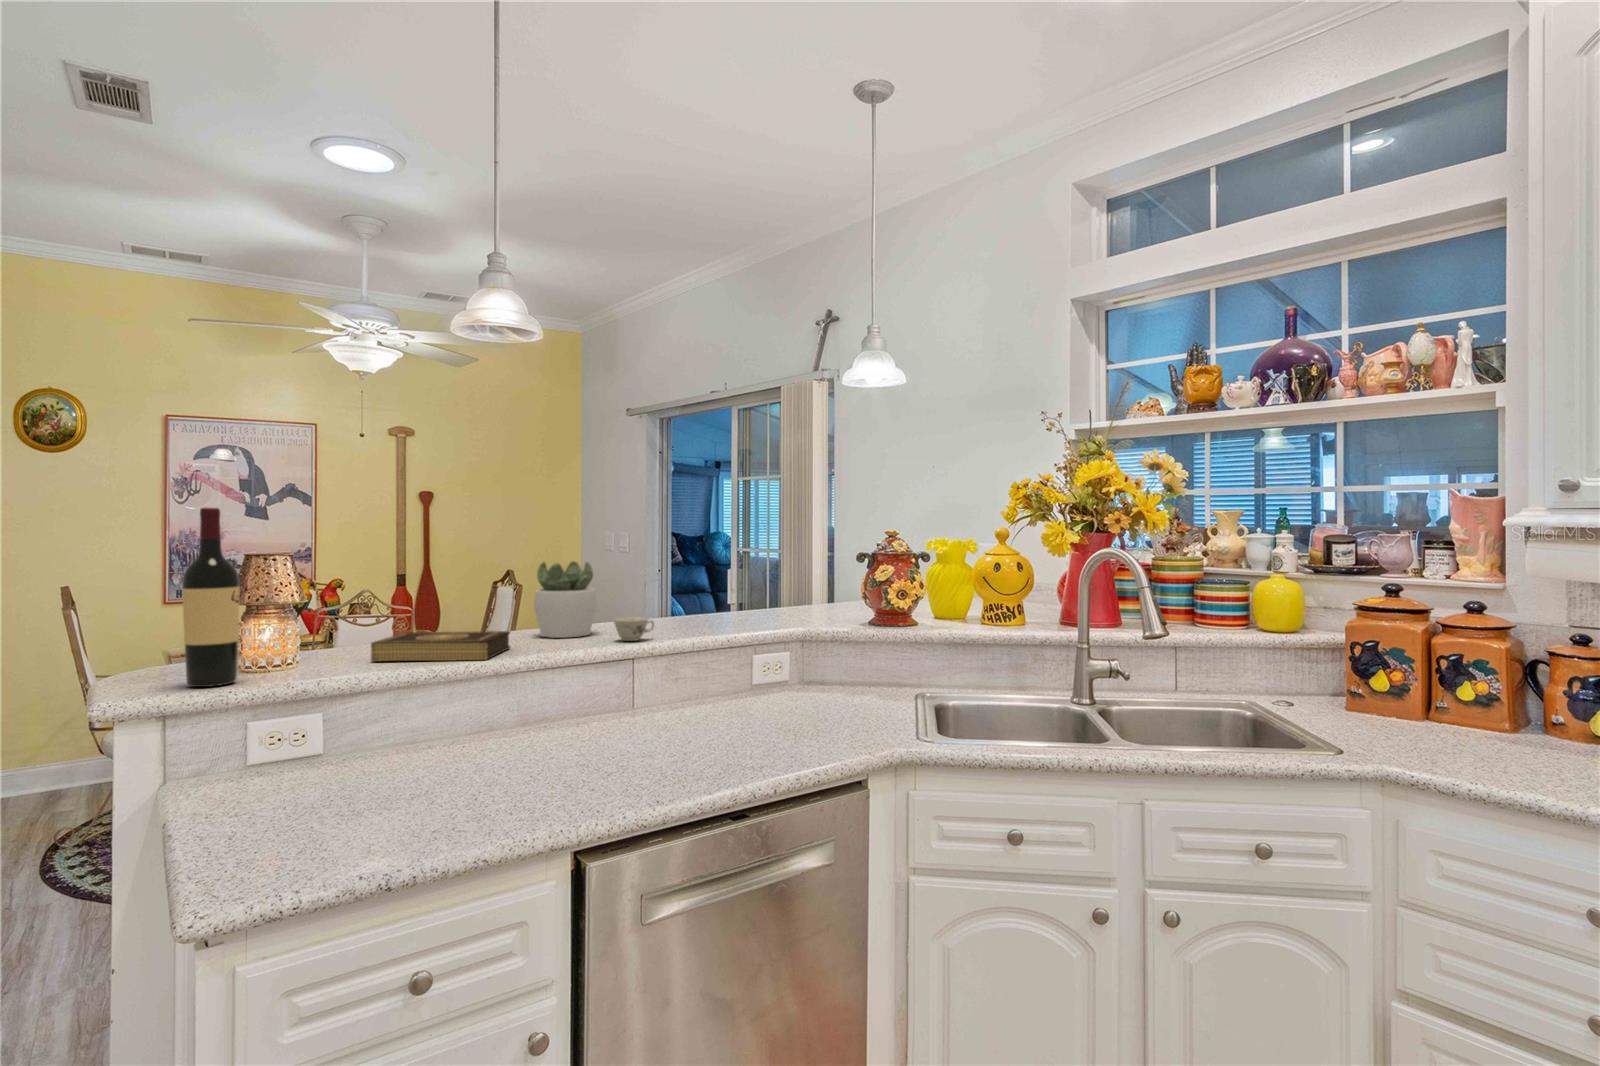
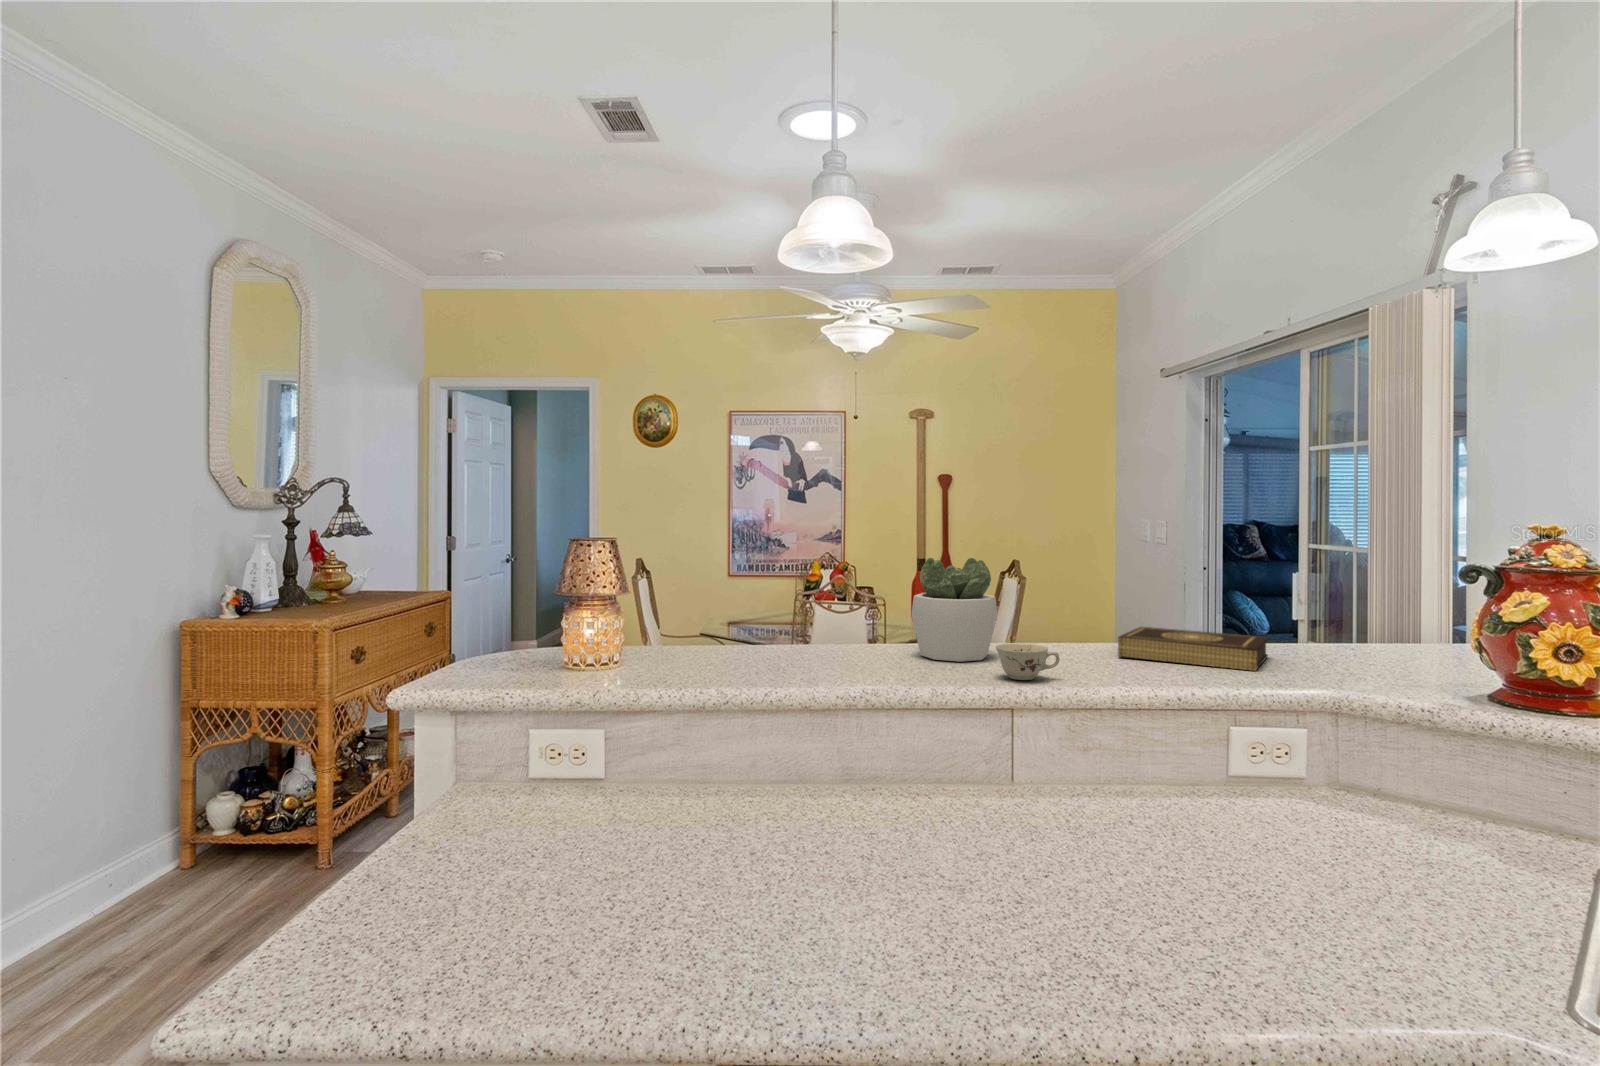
wine bottle: present [182,508,240,687] -> none [489,489,543,683]
book: present [371,631,510,662] -> present [1118,627,1268,671]

